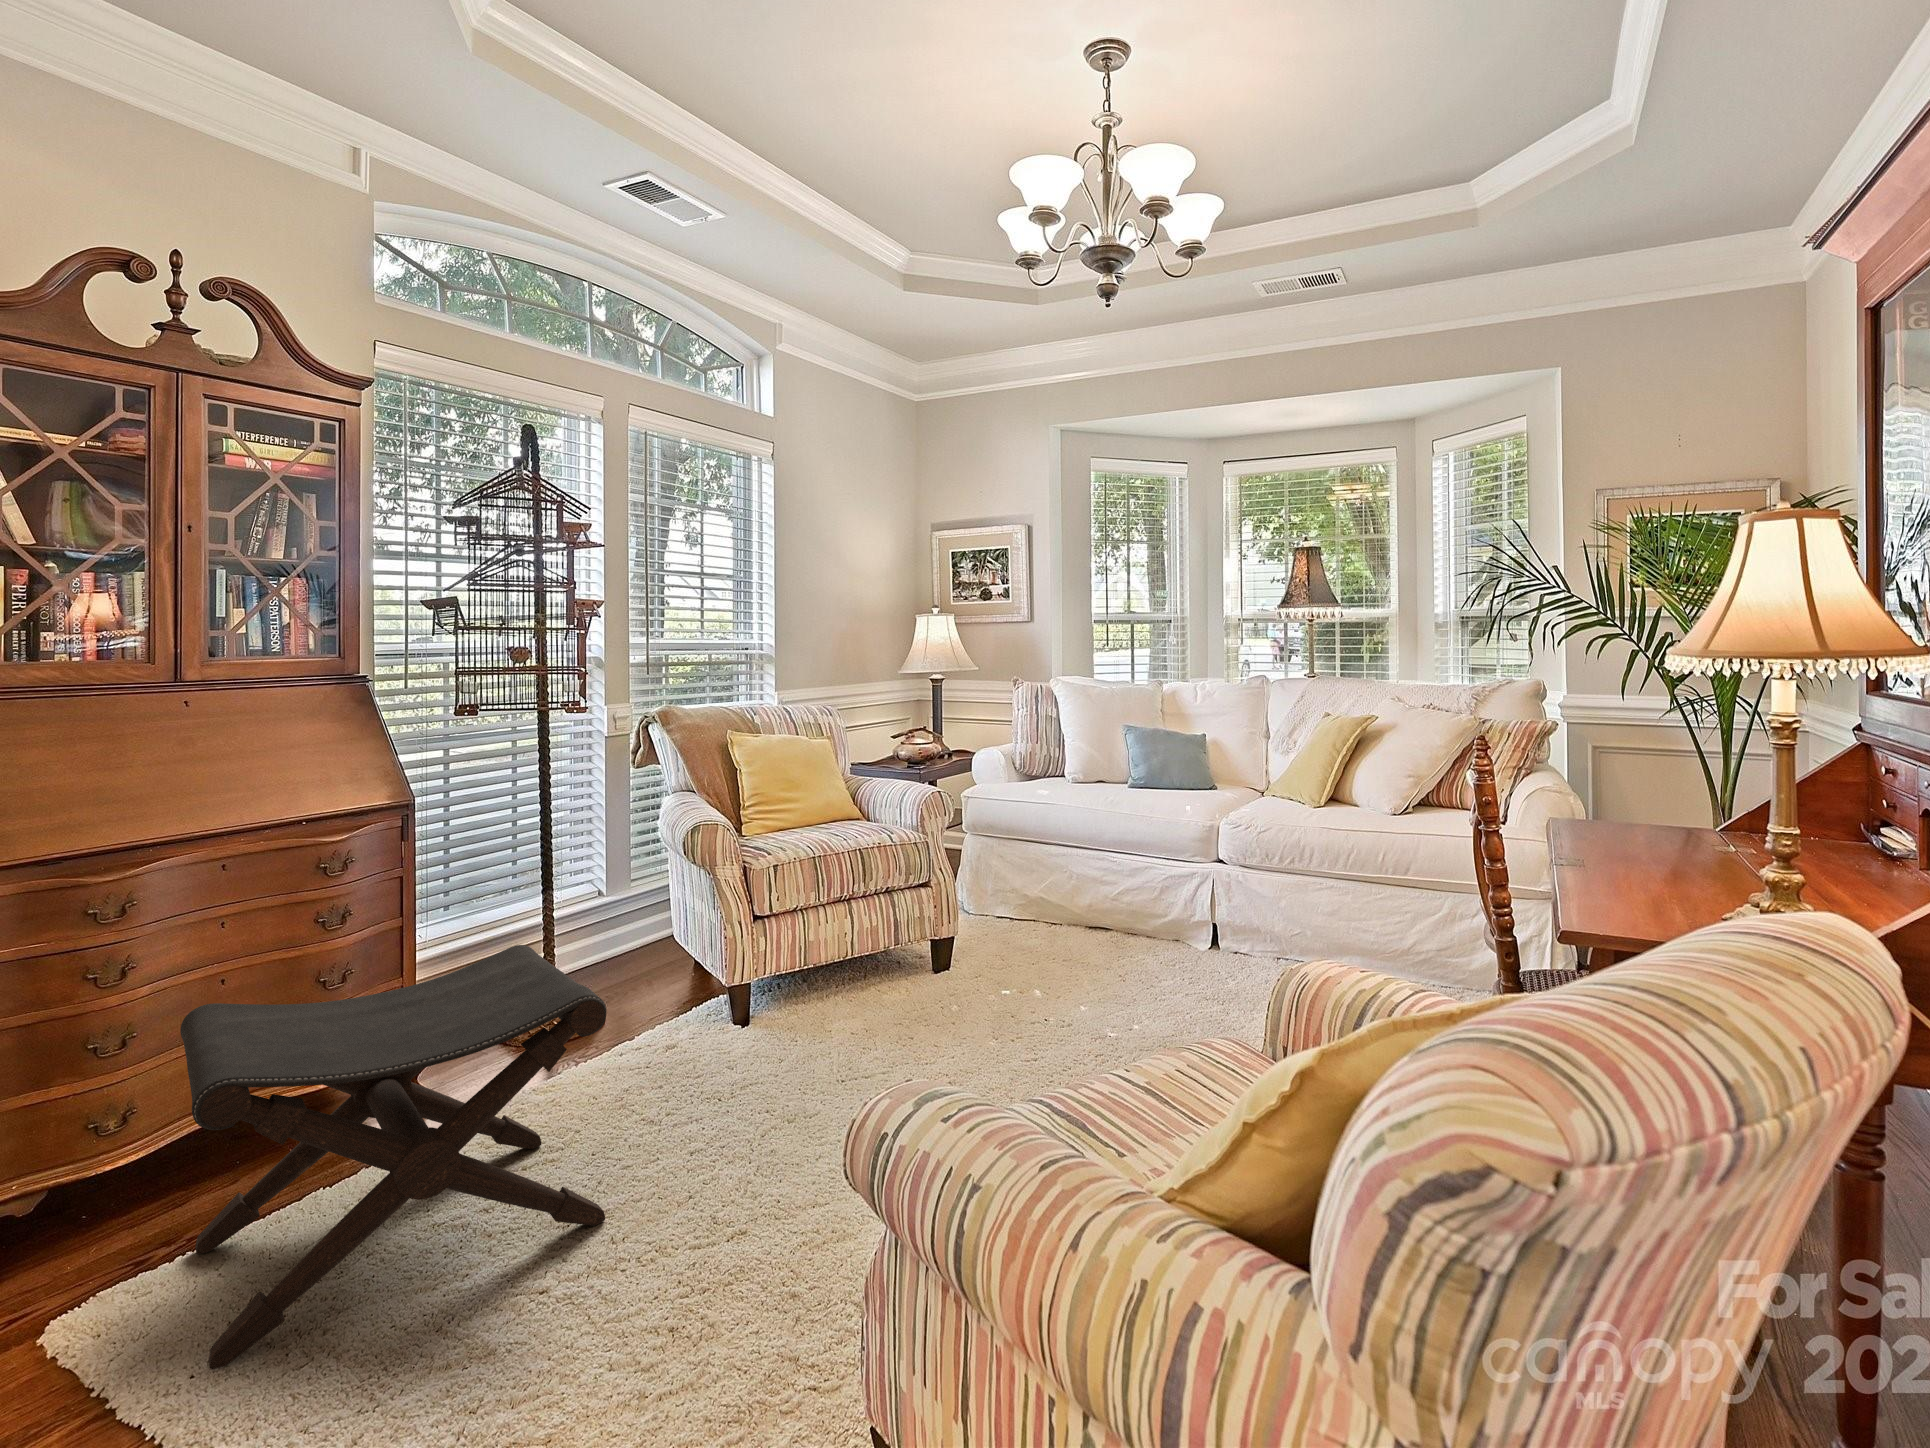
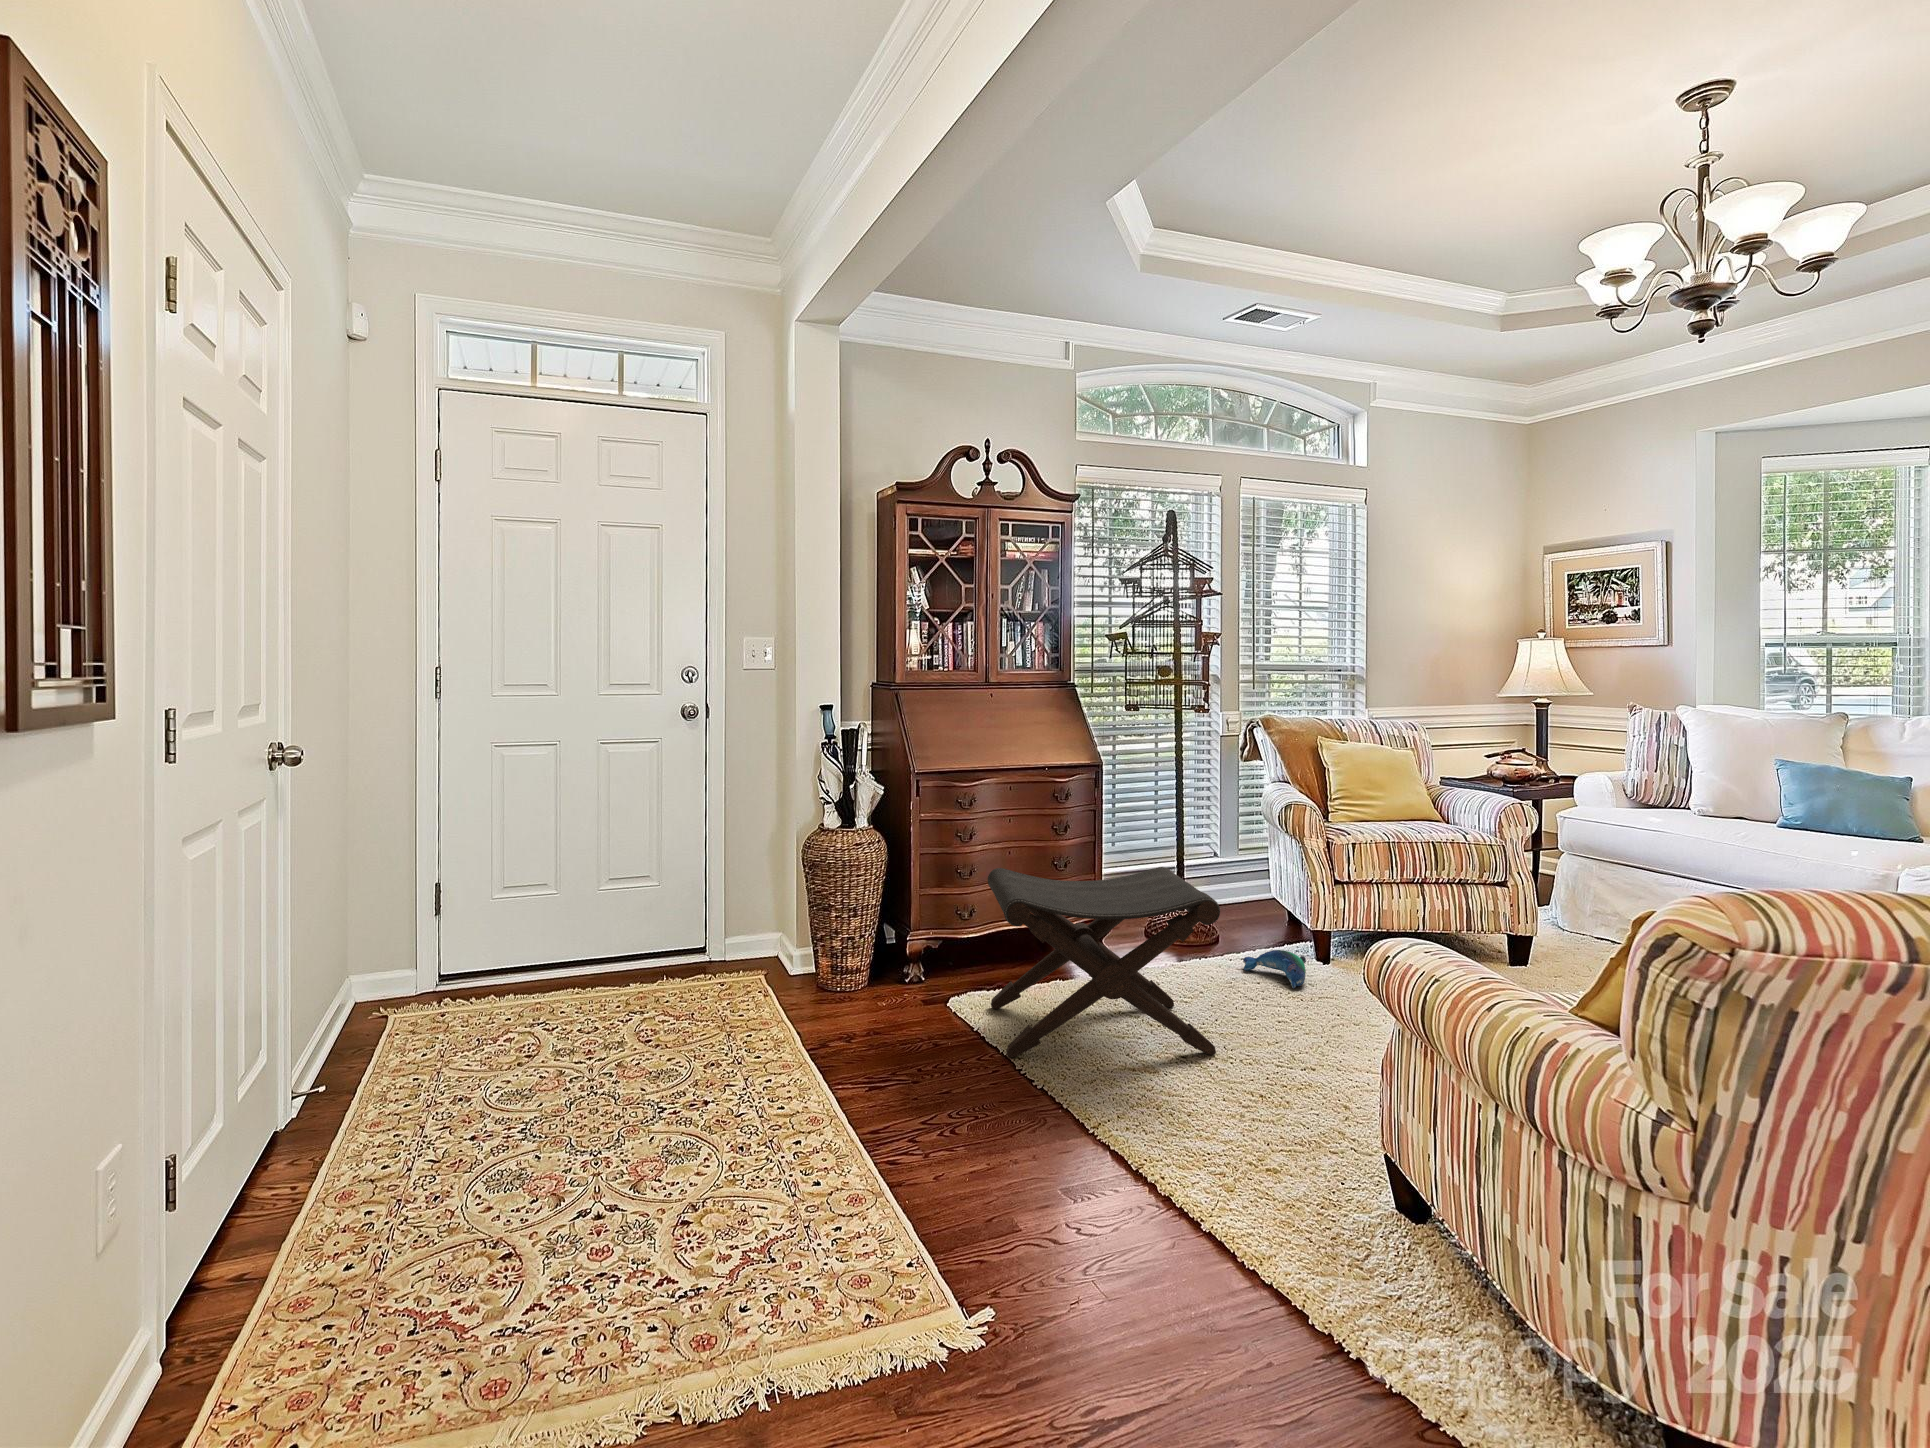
plush toy: none [641,1012,722,1063] -> present [1243,950,1306,988]

